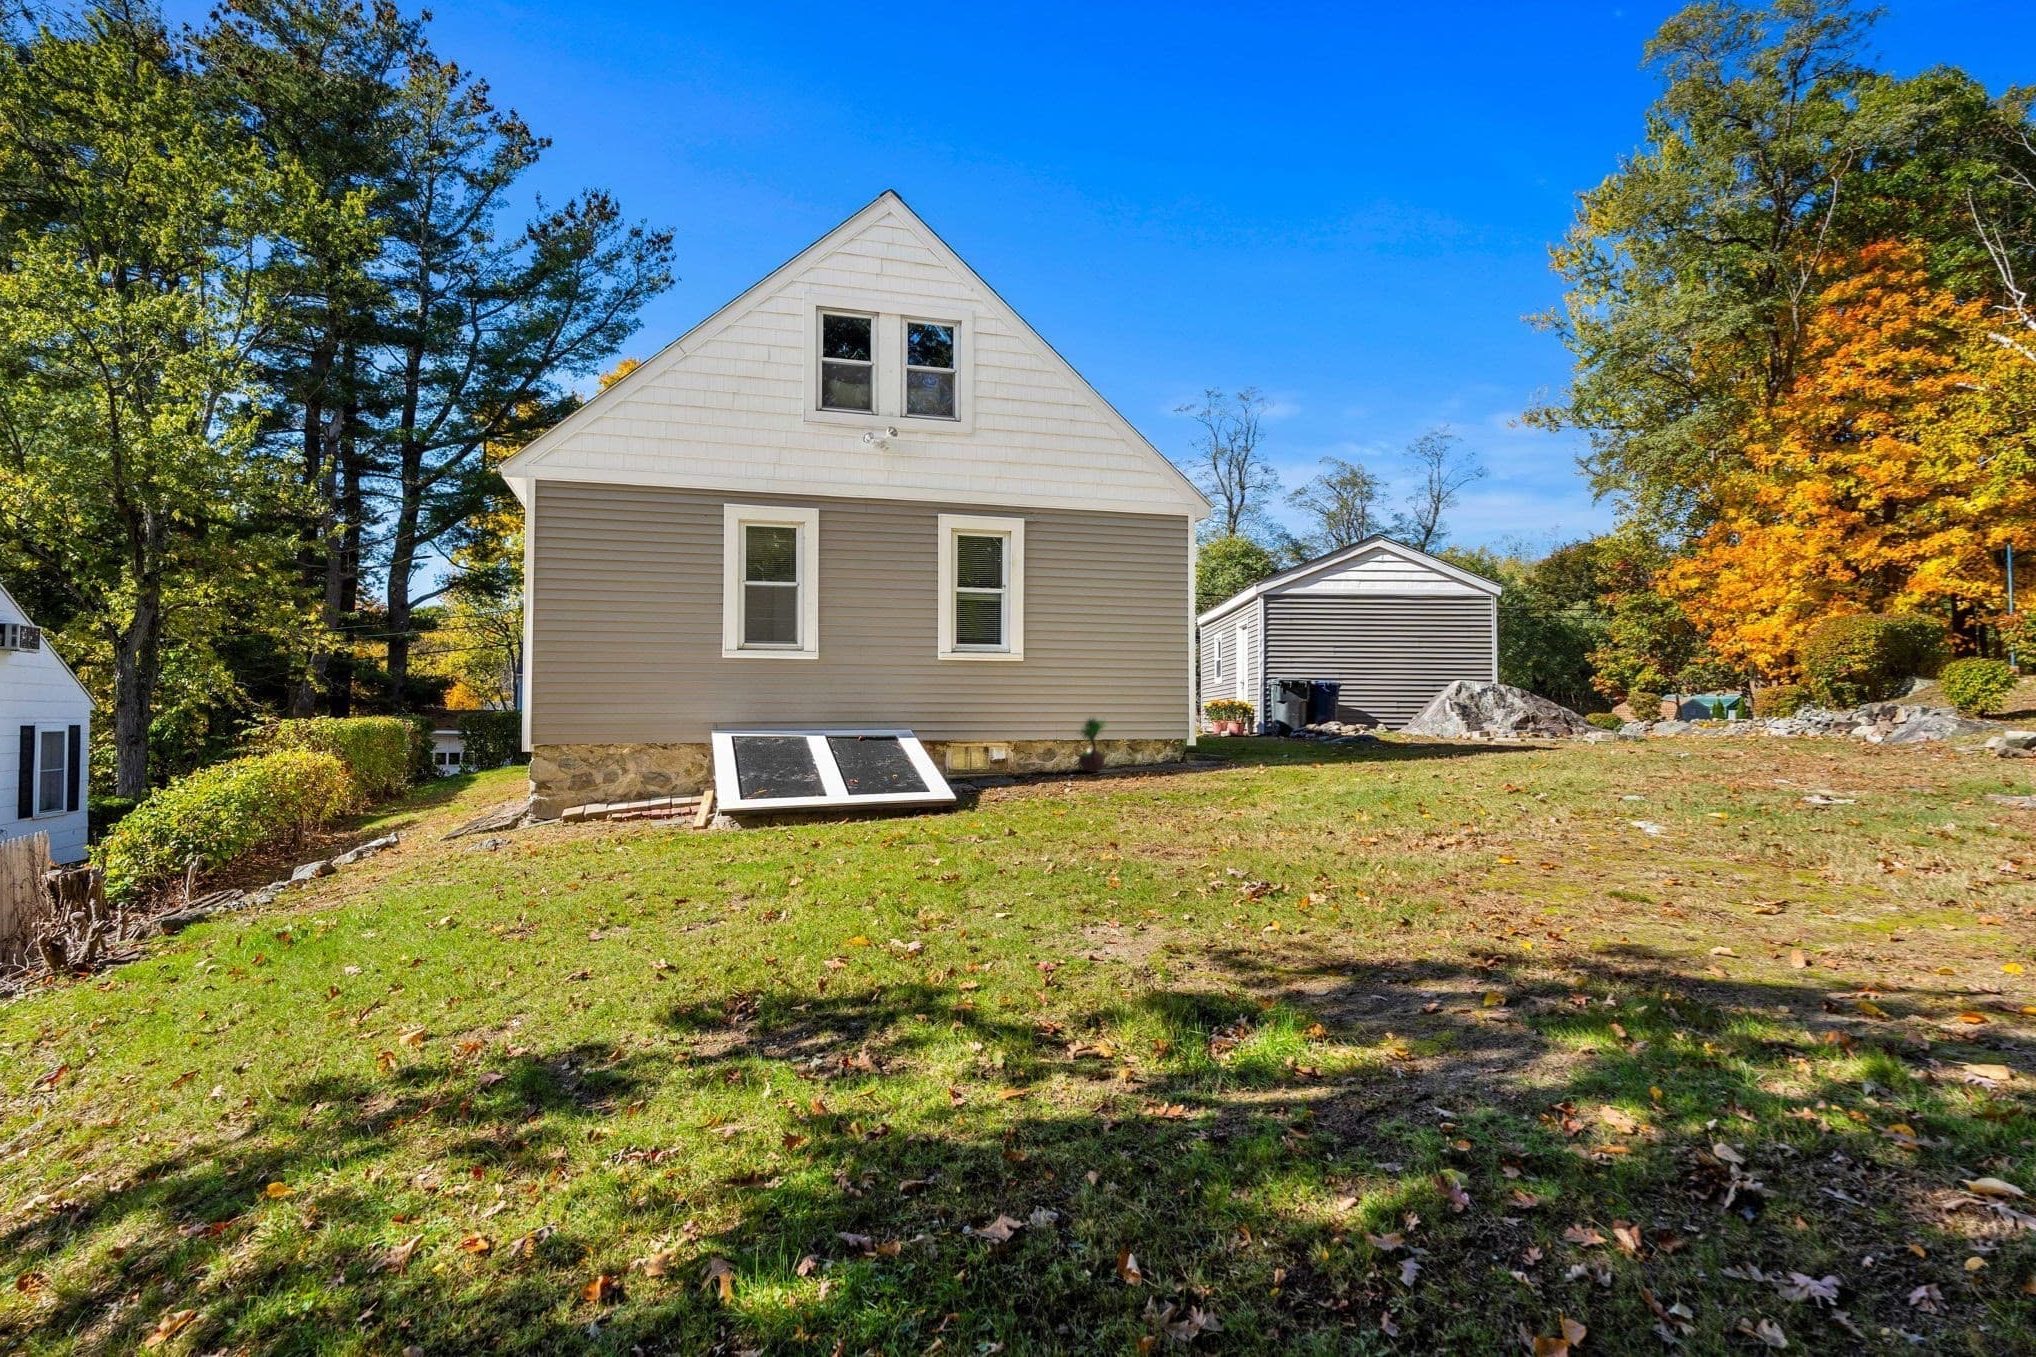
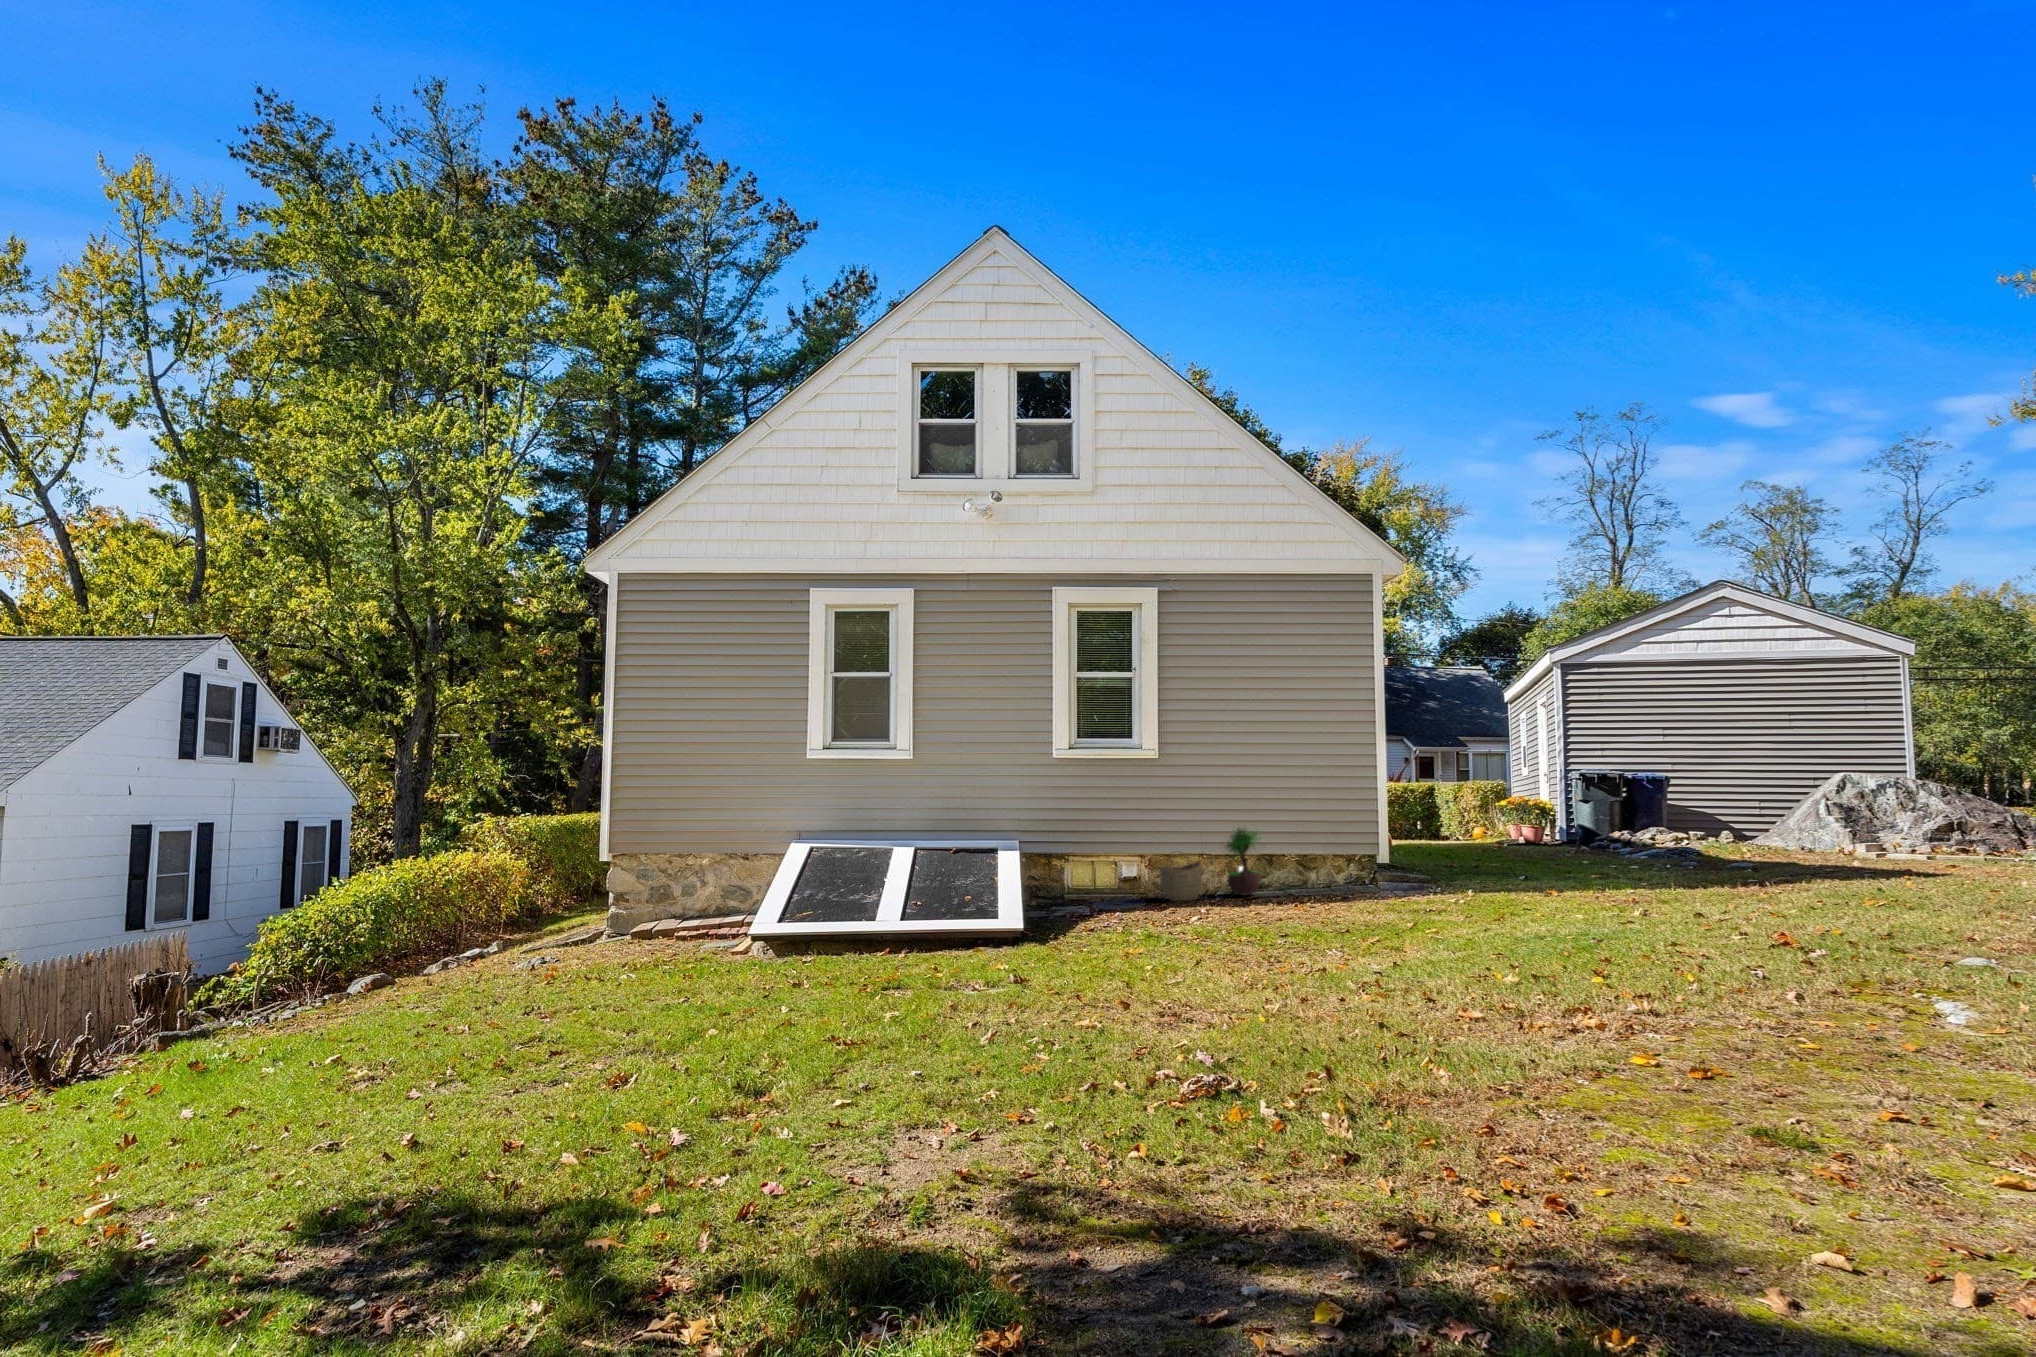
woven basket: none [1026,737,1061,778] -> present [1159,853,1202,902]

